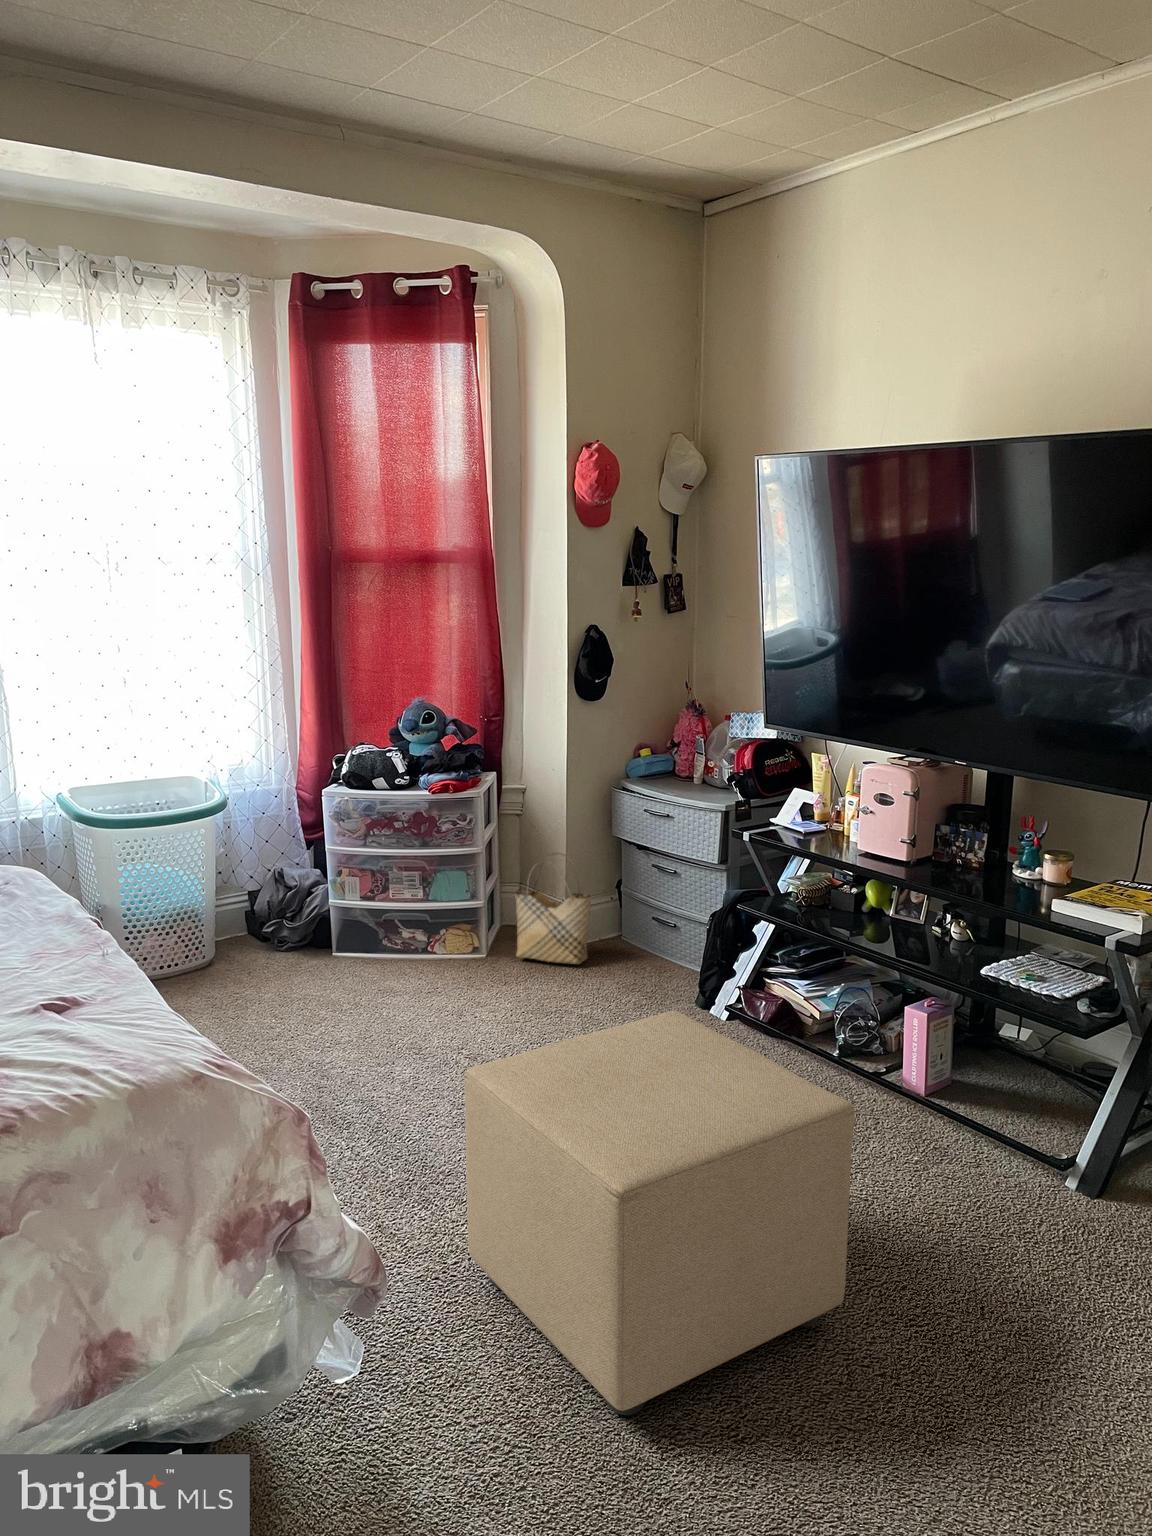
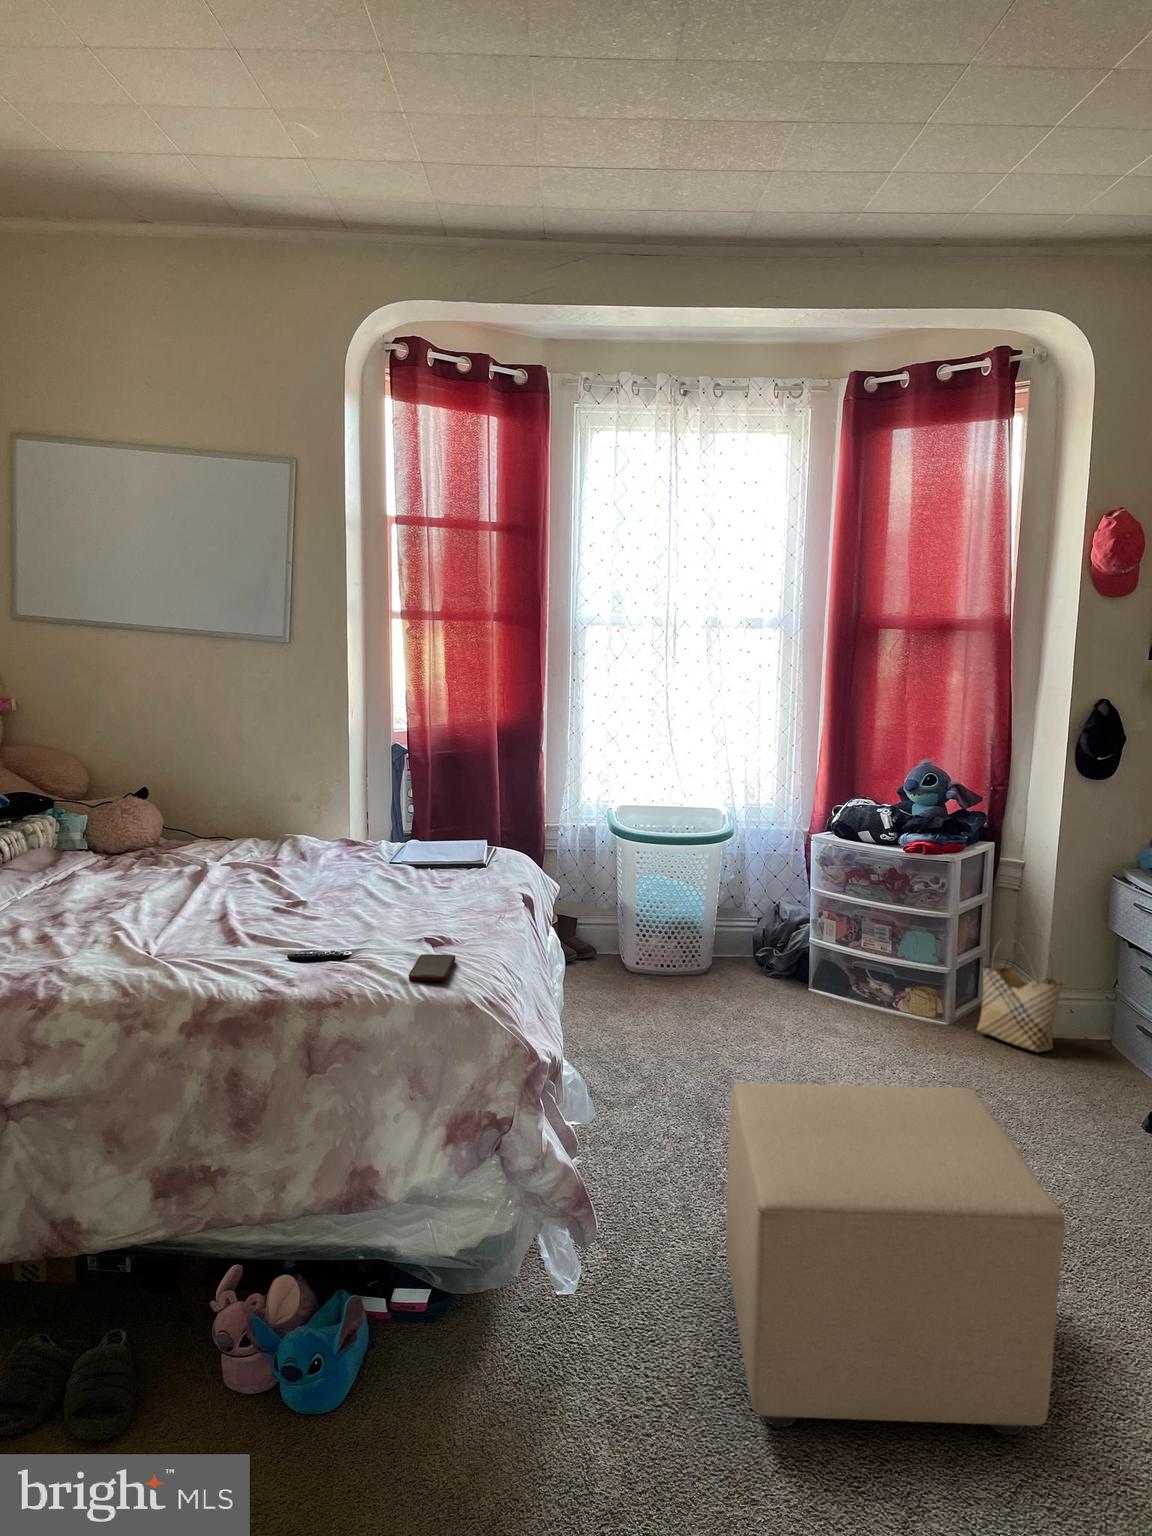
smartphone: none [56,1005,126,1051] -> present [409,954,455,981]

